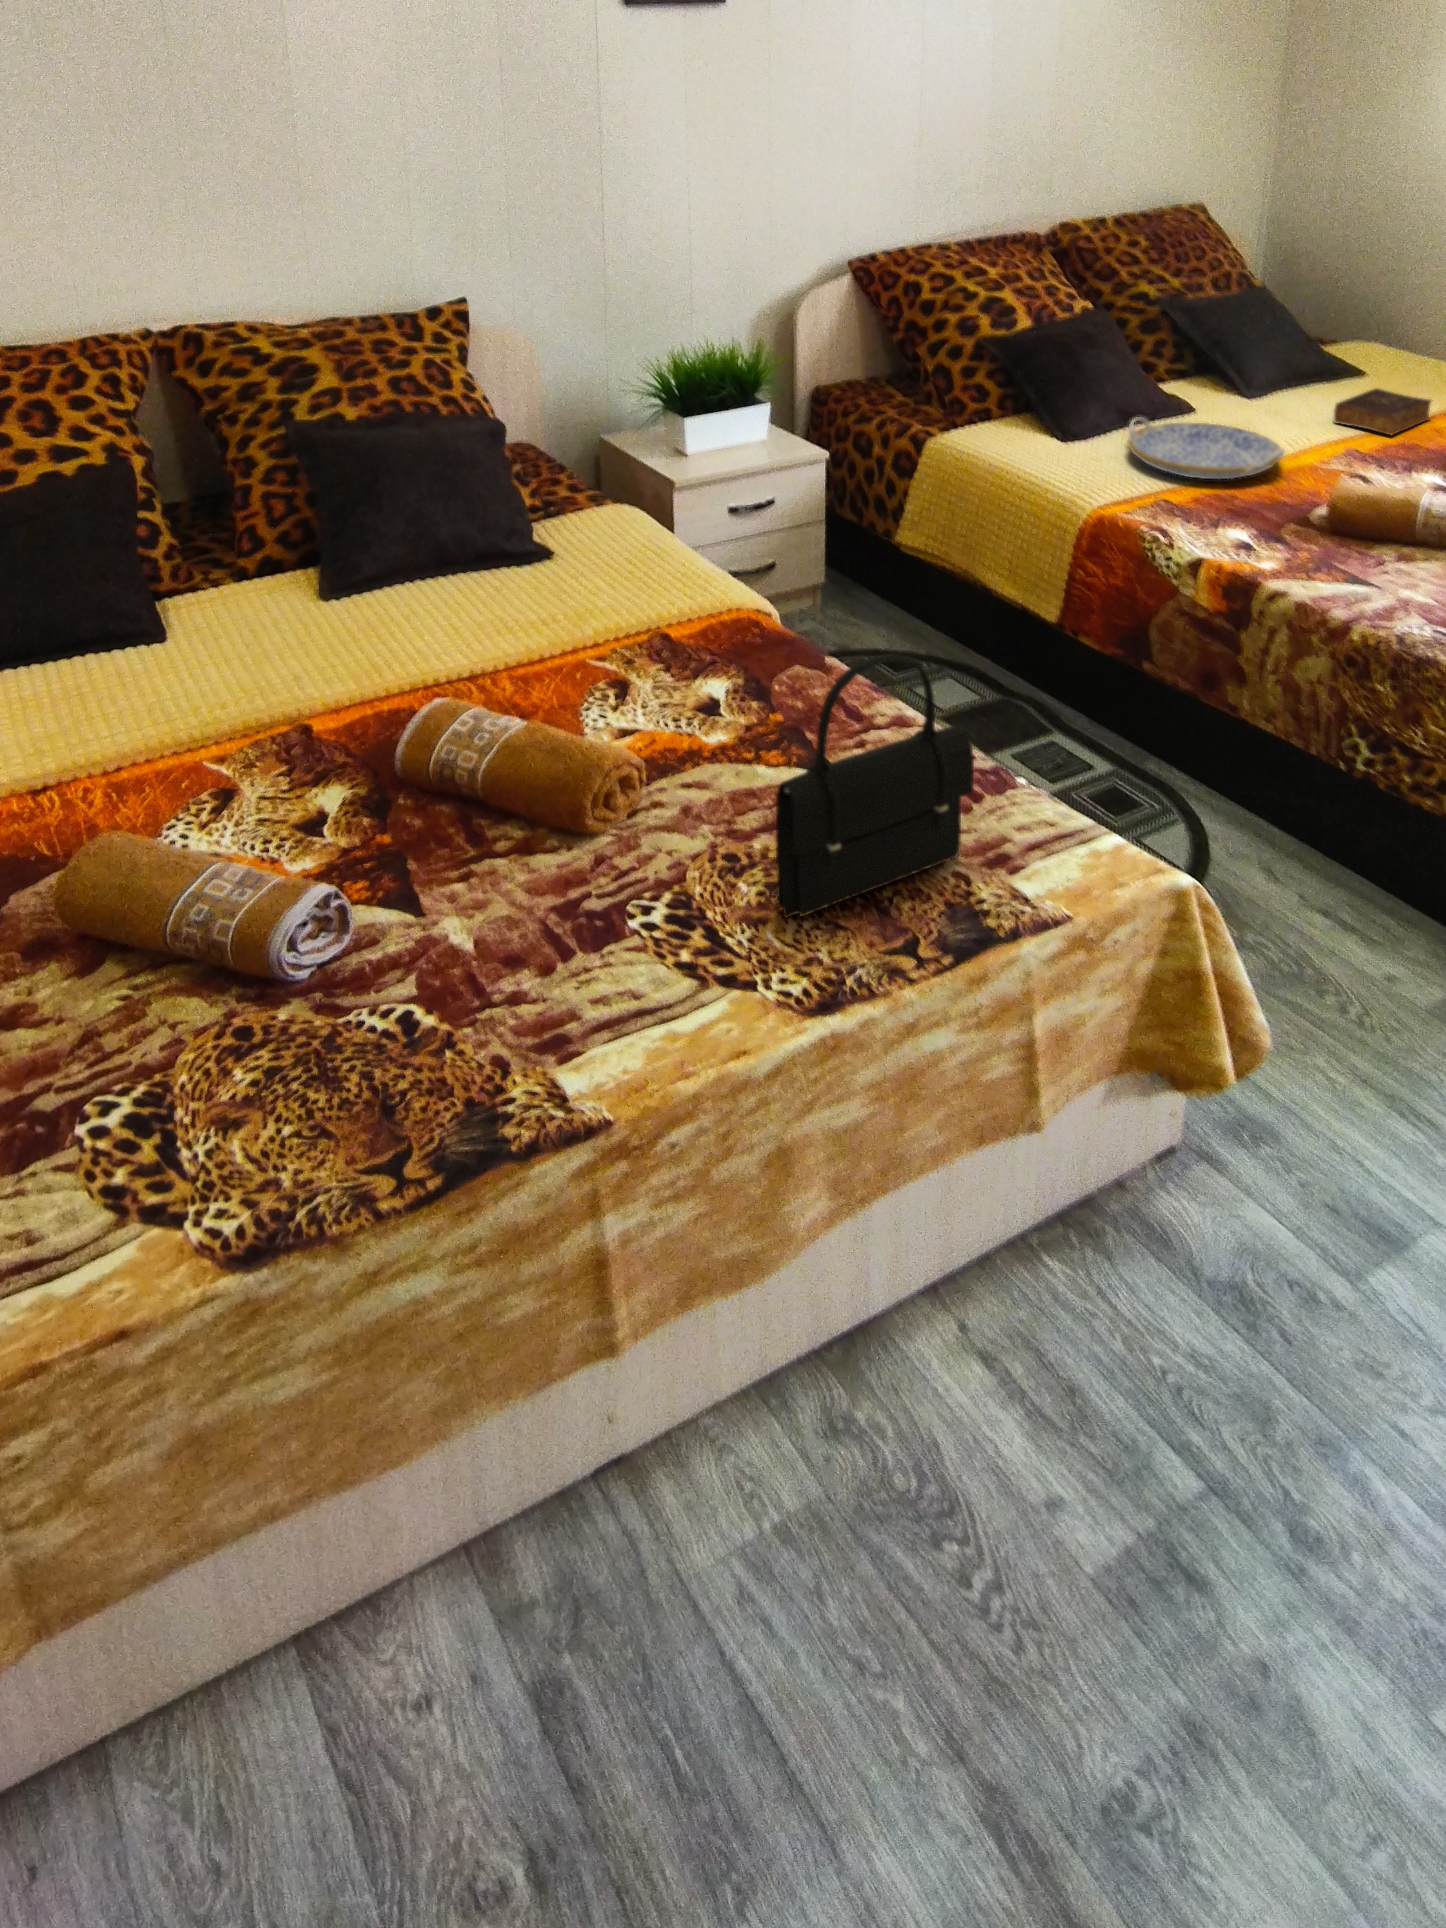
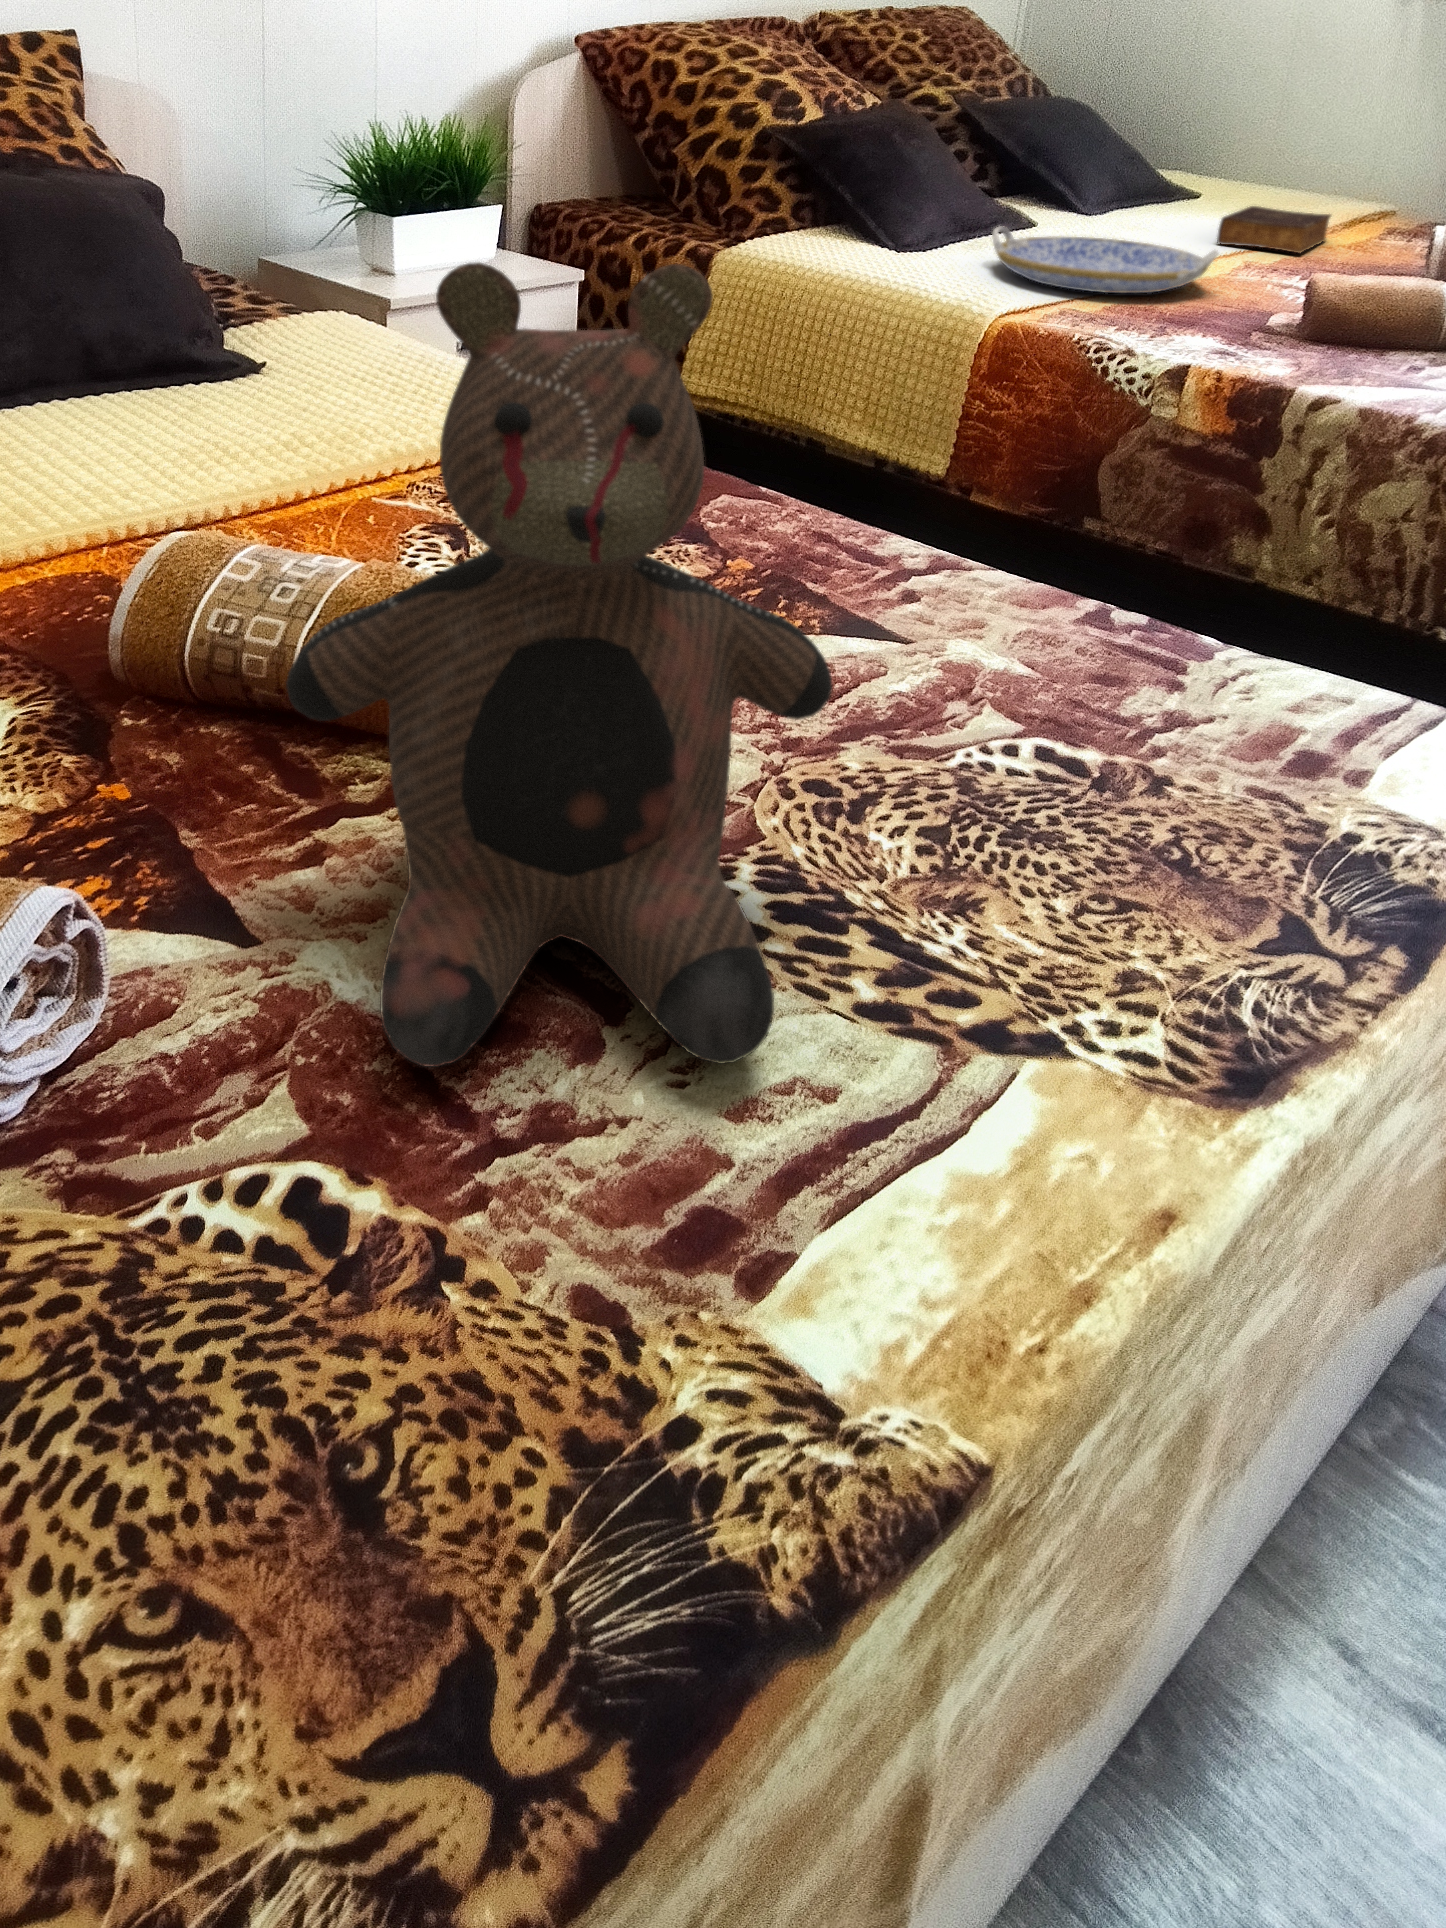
teddy bear: none [441,626,688,980] -> present [286,262,833,1067]
handbag: present [776,654,974,917] -> none [986,340,1310,898]

